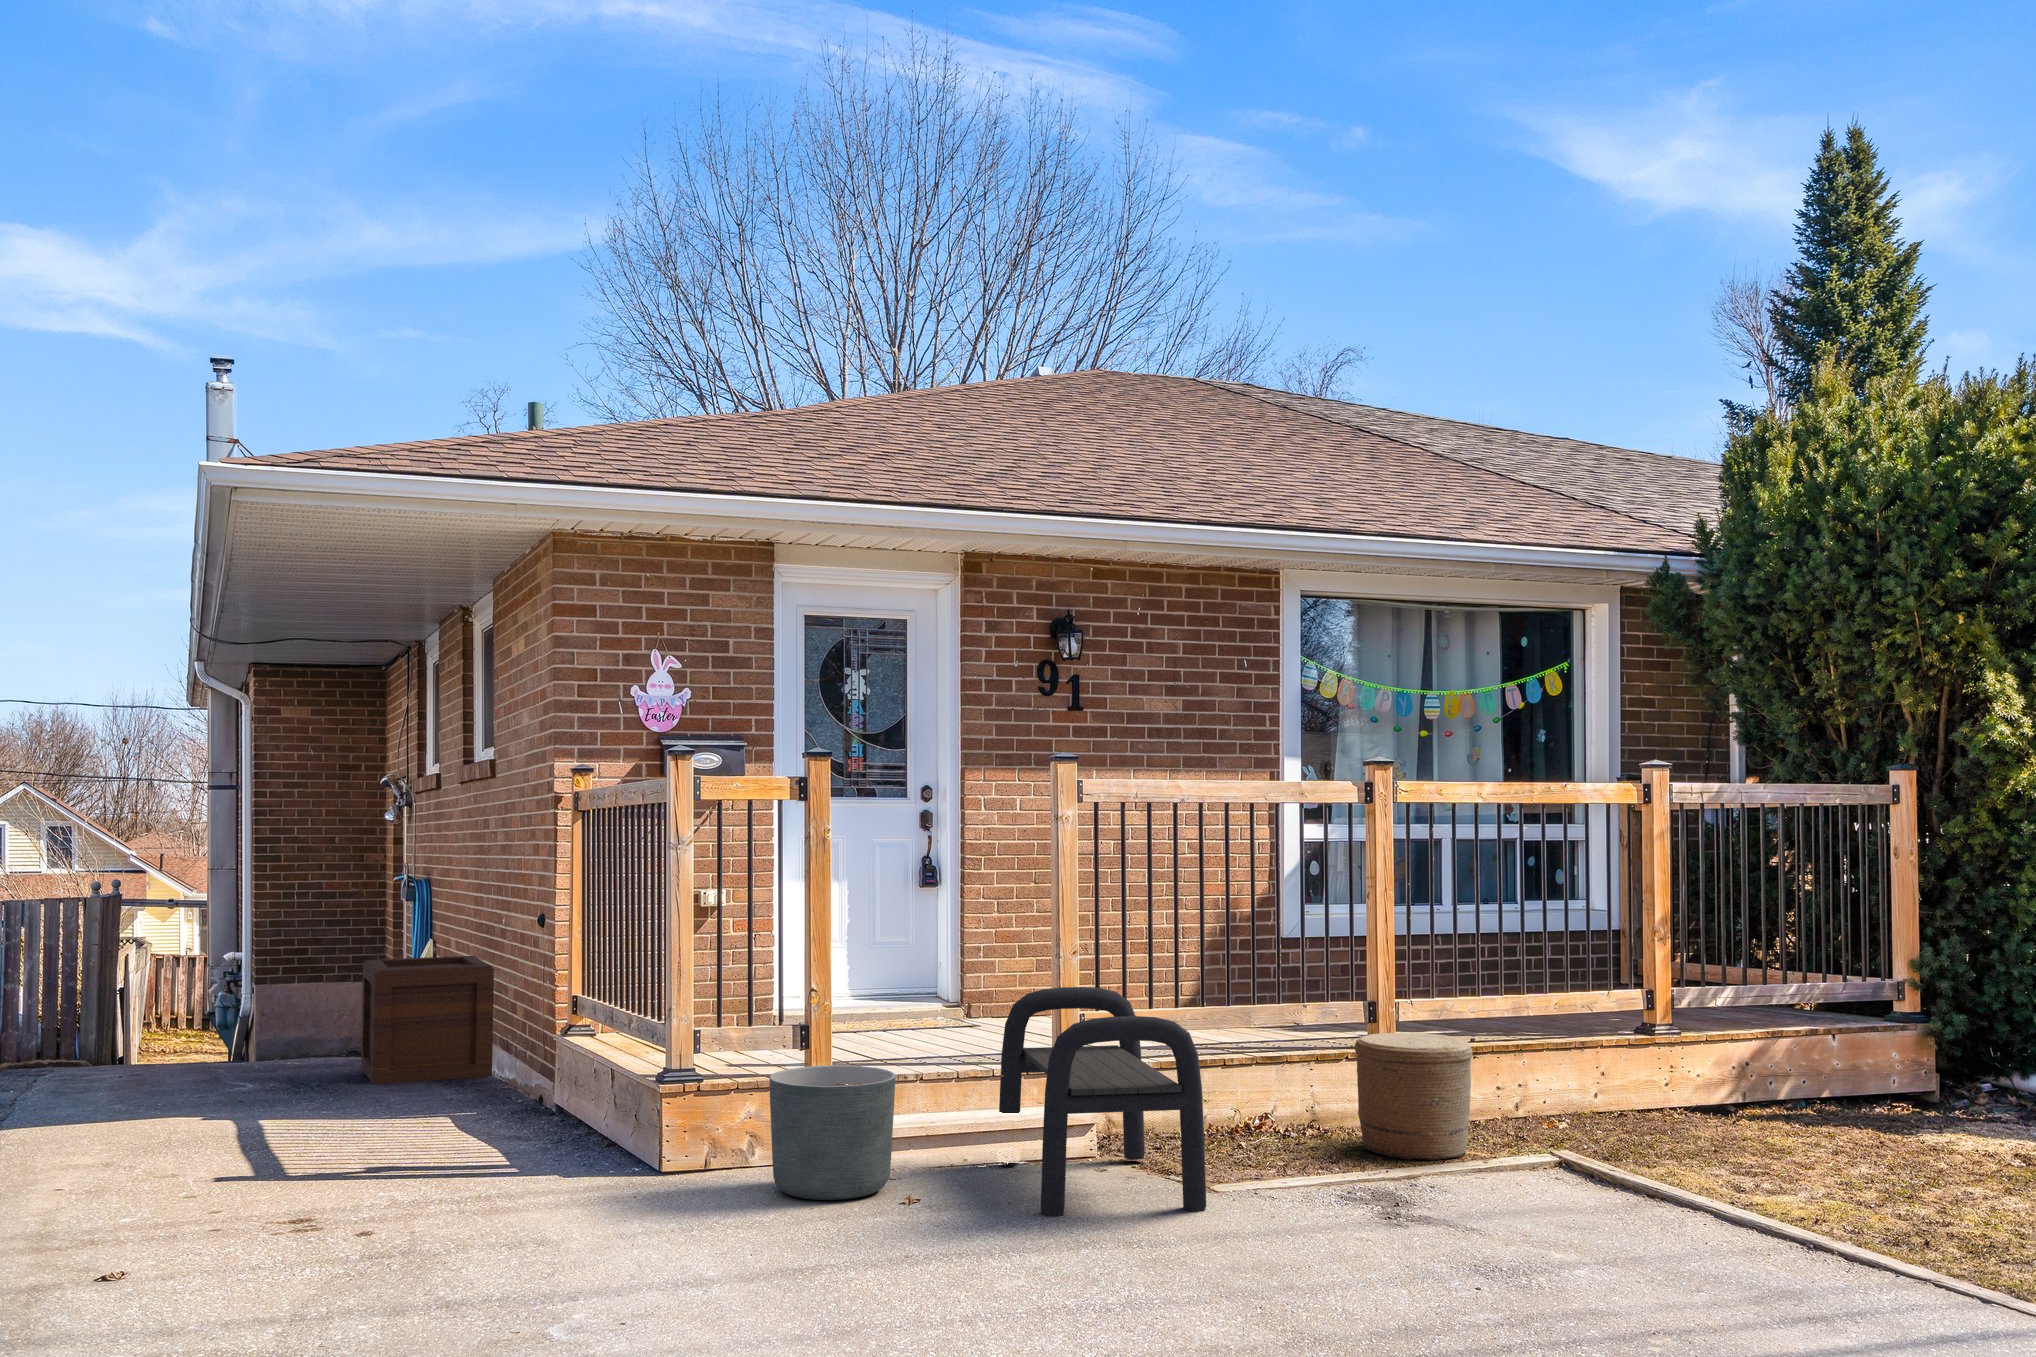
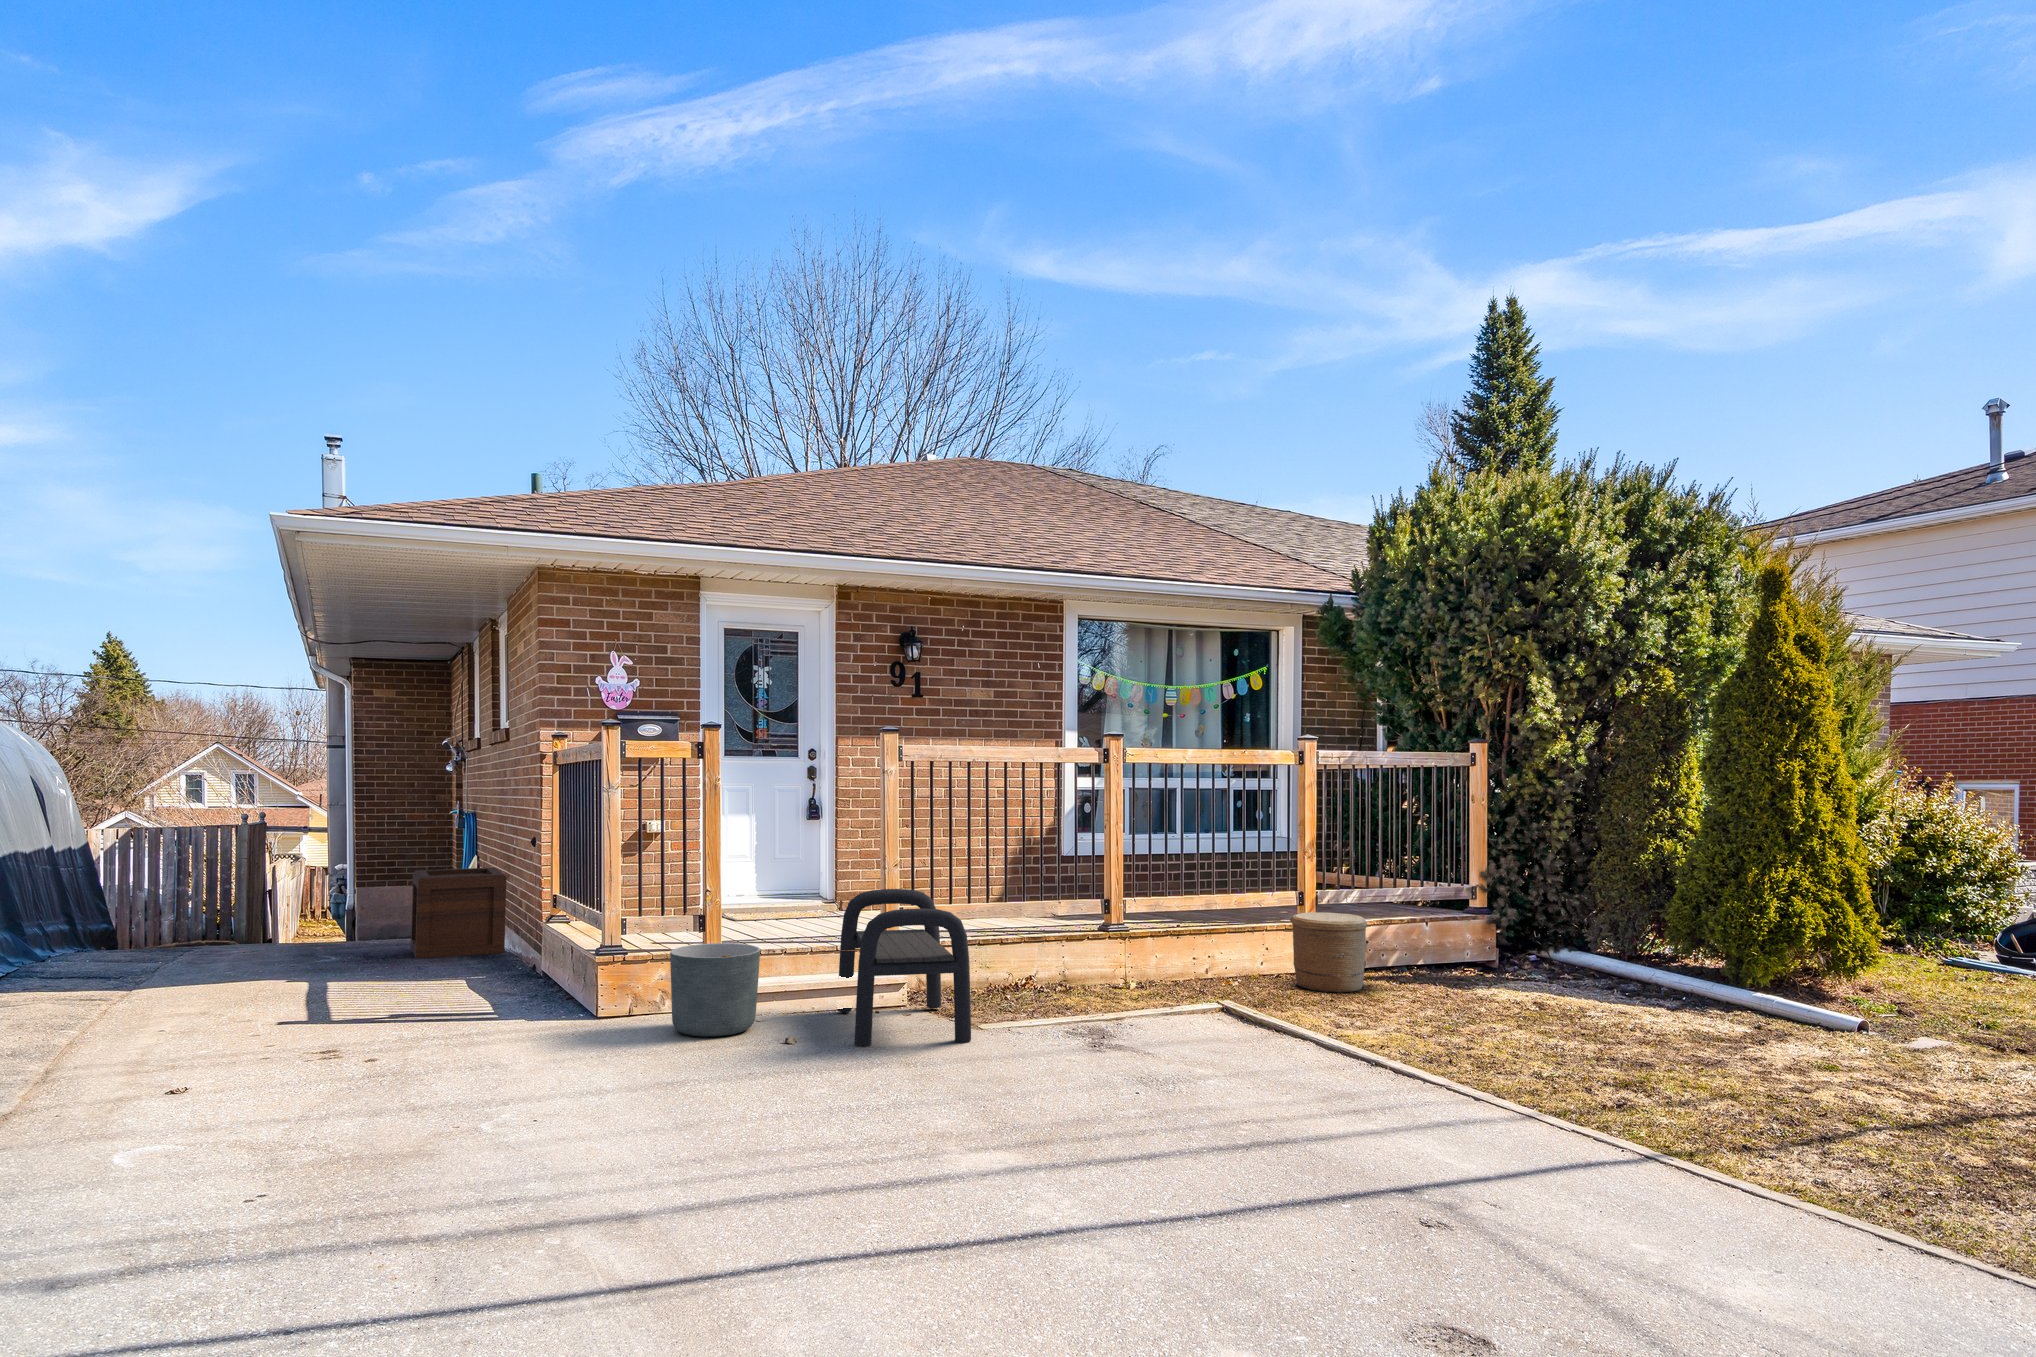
woven basket: present [1355,1033,1472,1160] -> present [1291,913,1367,993]

